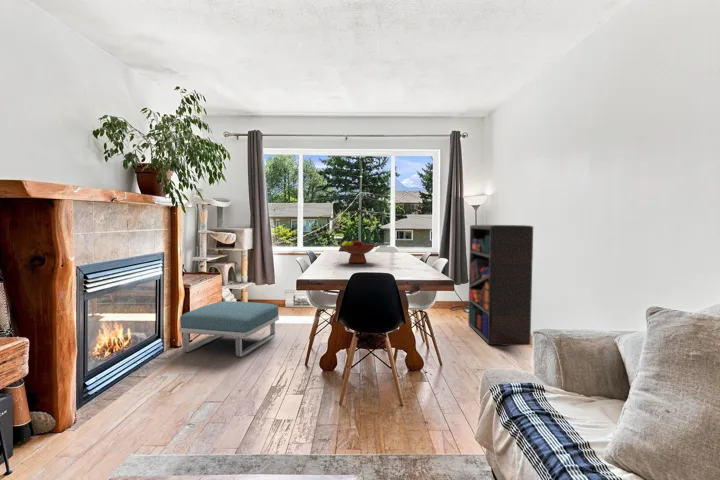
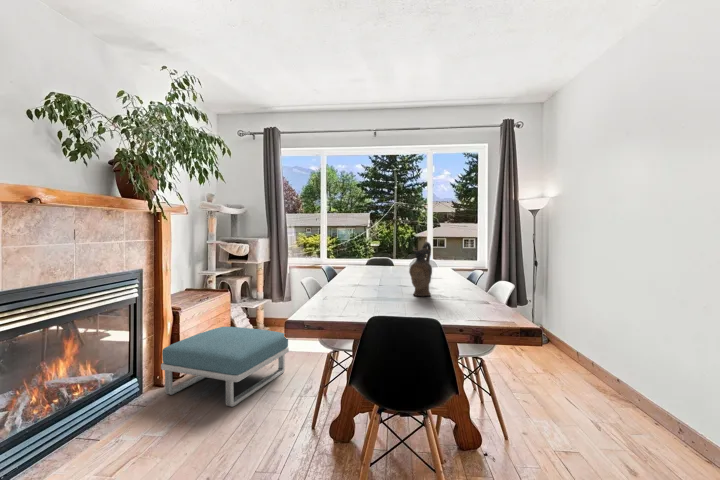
bookshelf: present [468,225,533,345] -> none [529,234,629,401]
ceramic pitcher: none [376,230,392,268] -> present [409,242,432,296]
fruit bowl: present [340,239,375,263] -> none [361,253,409,285]

